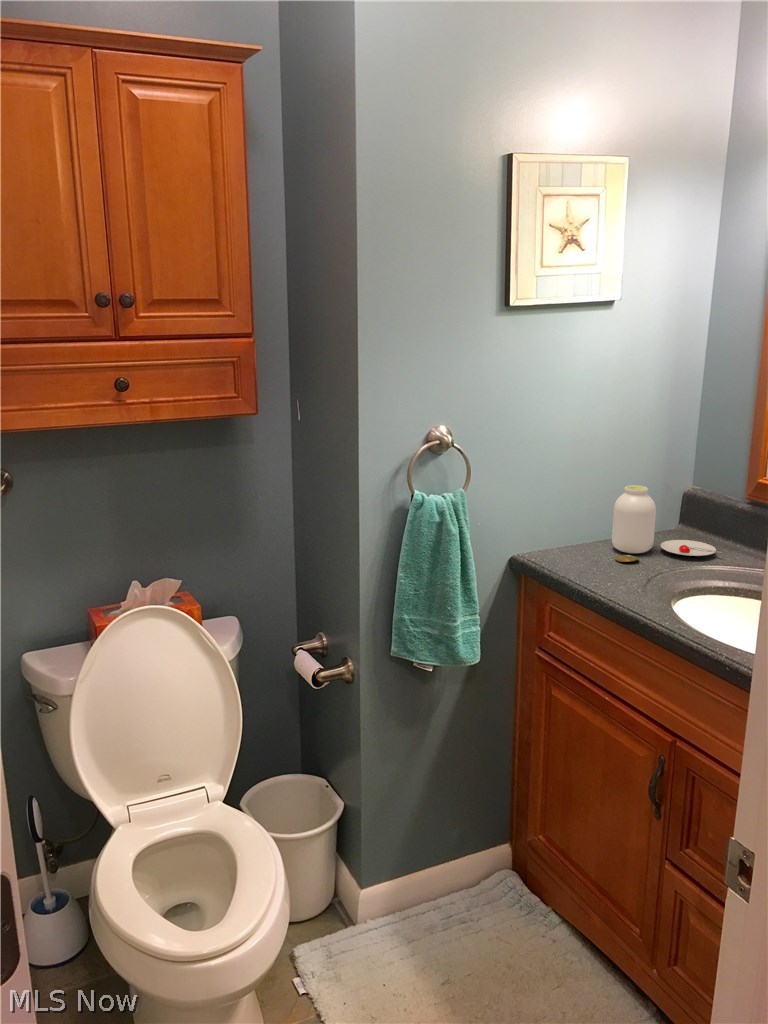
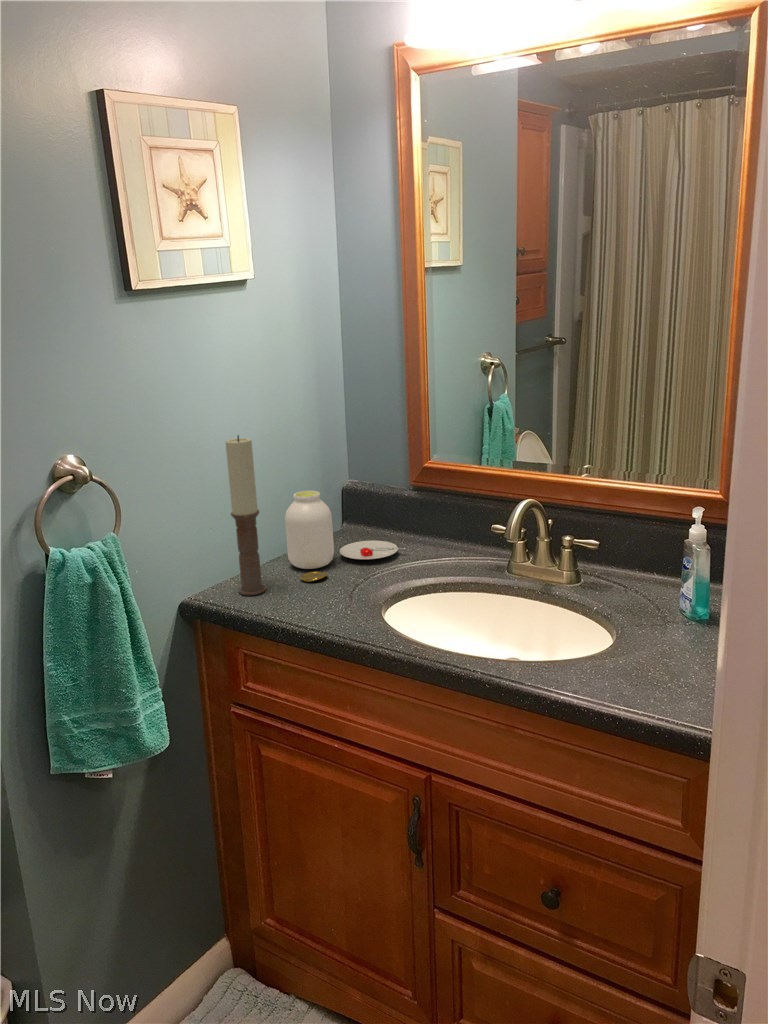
candle: none [559,429,588,562] -> present [225,435,265,595]

